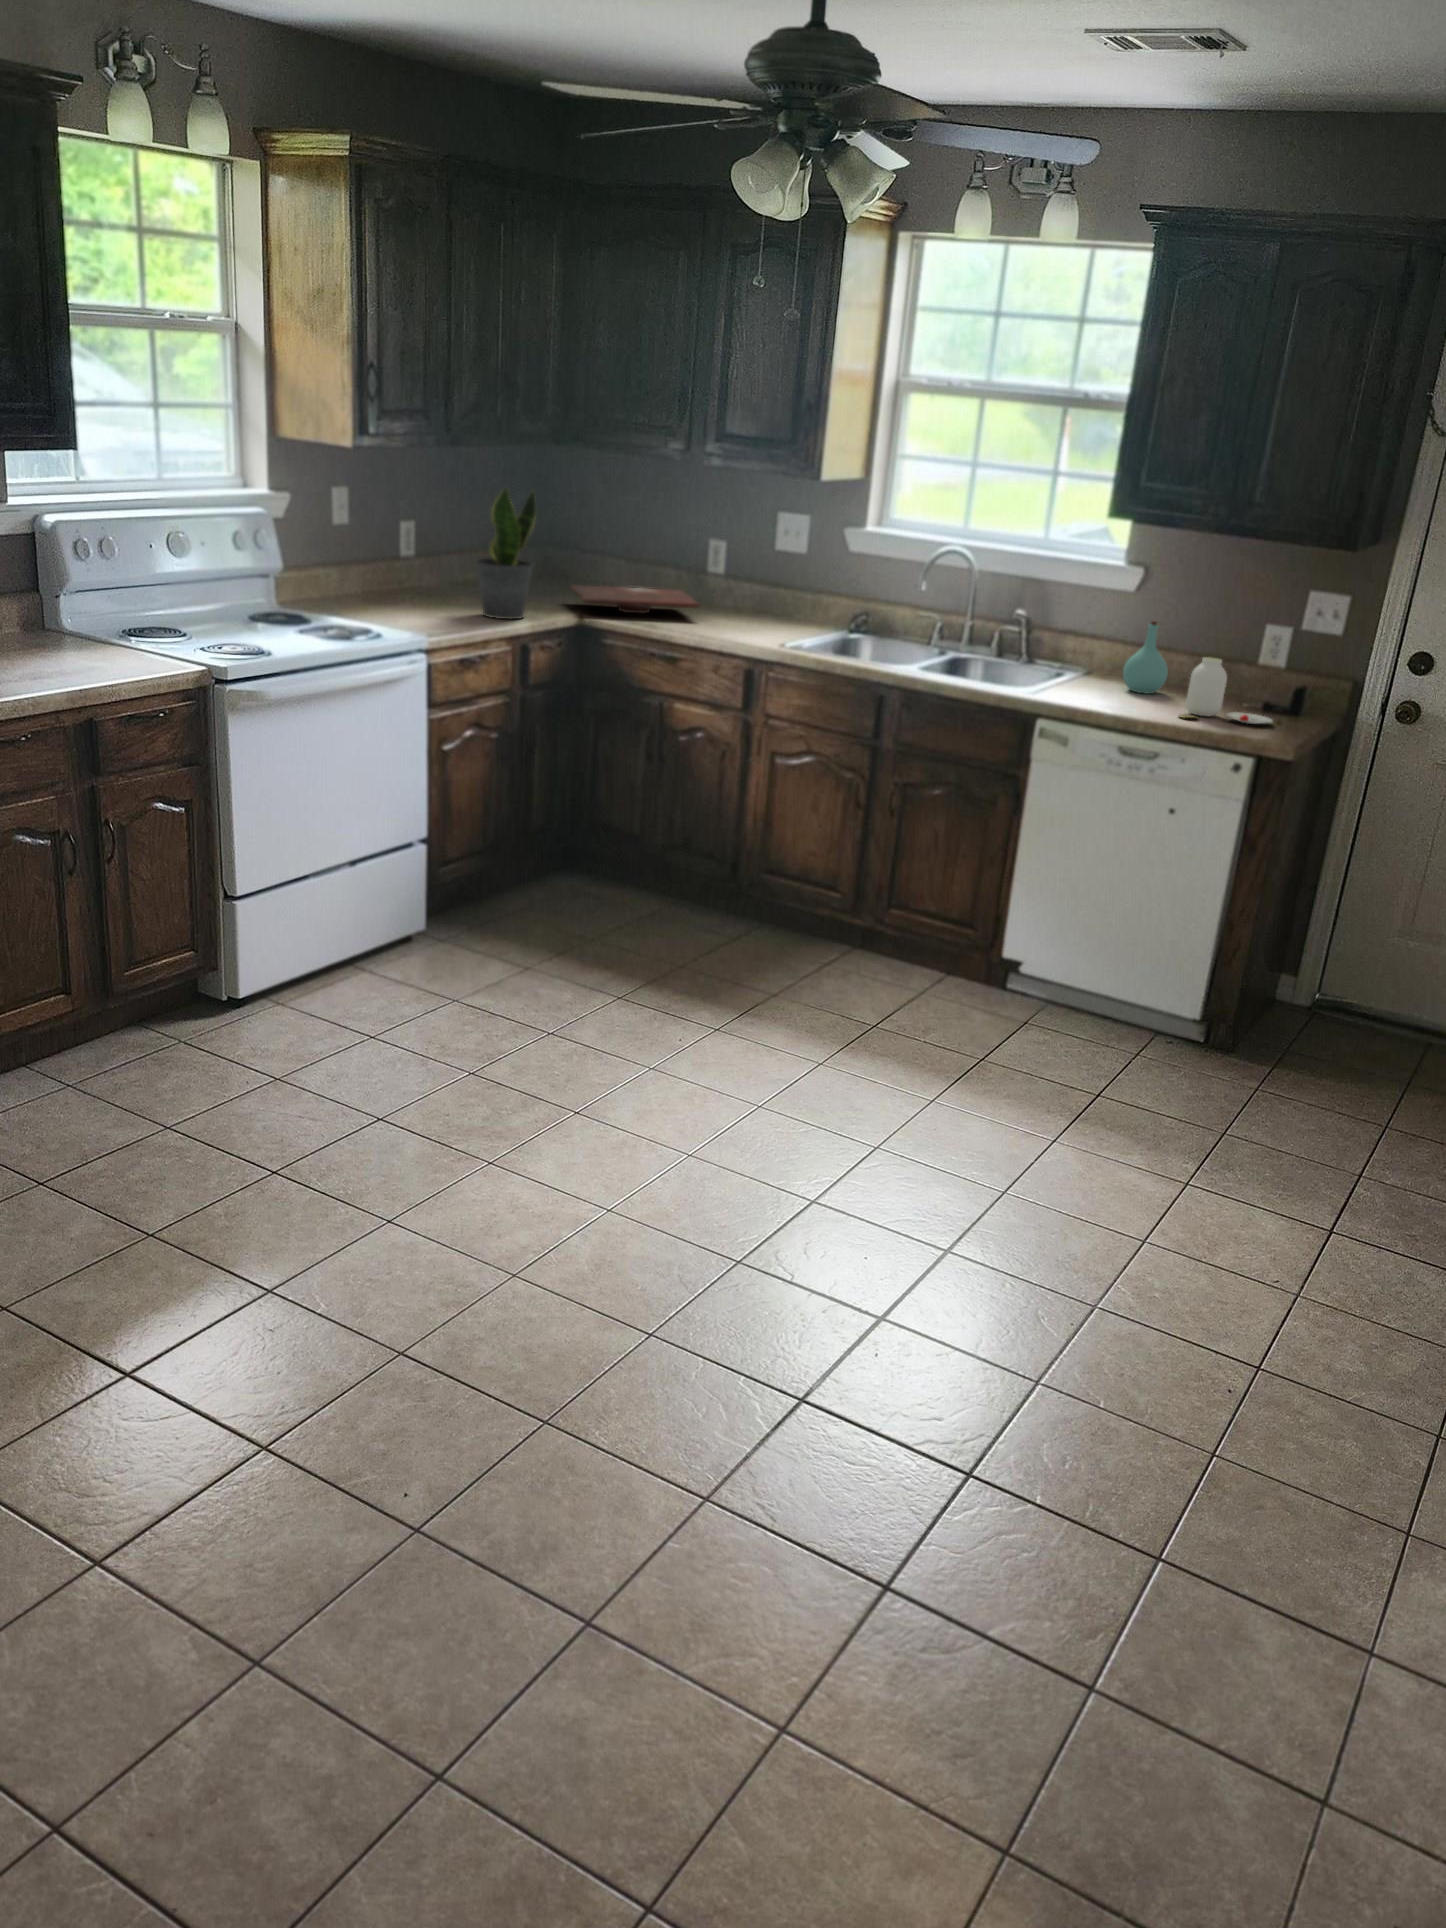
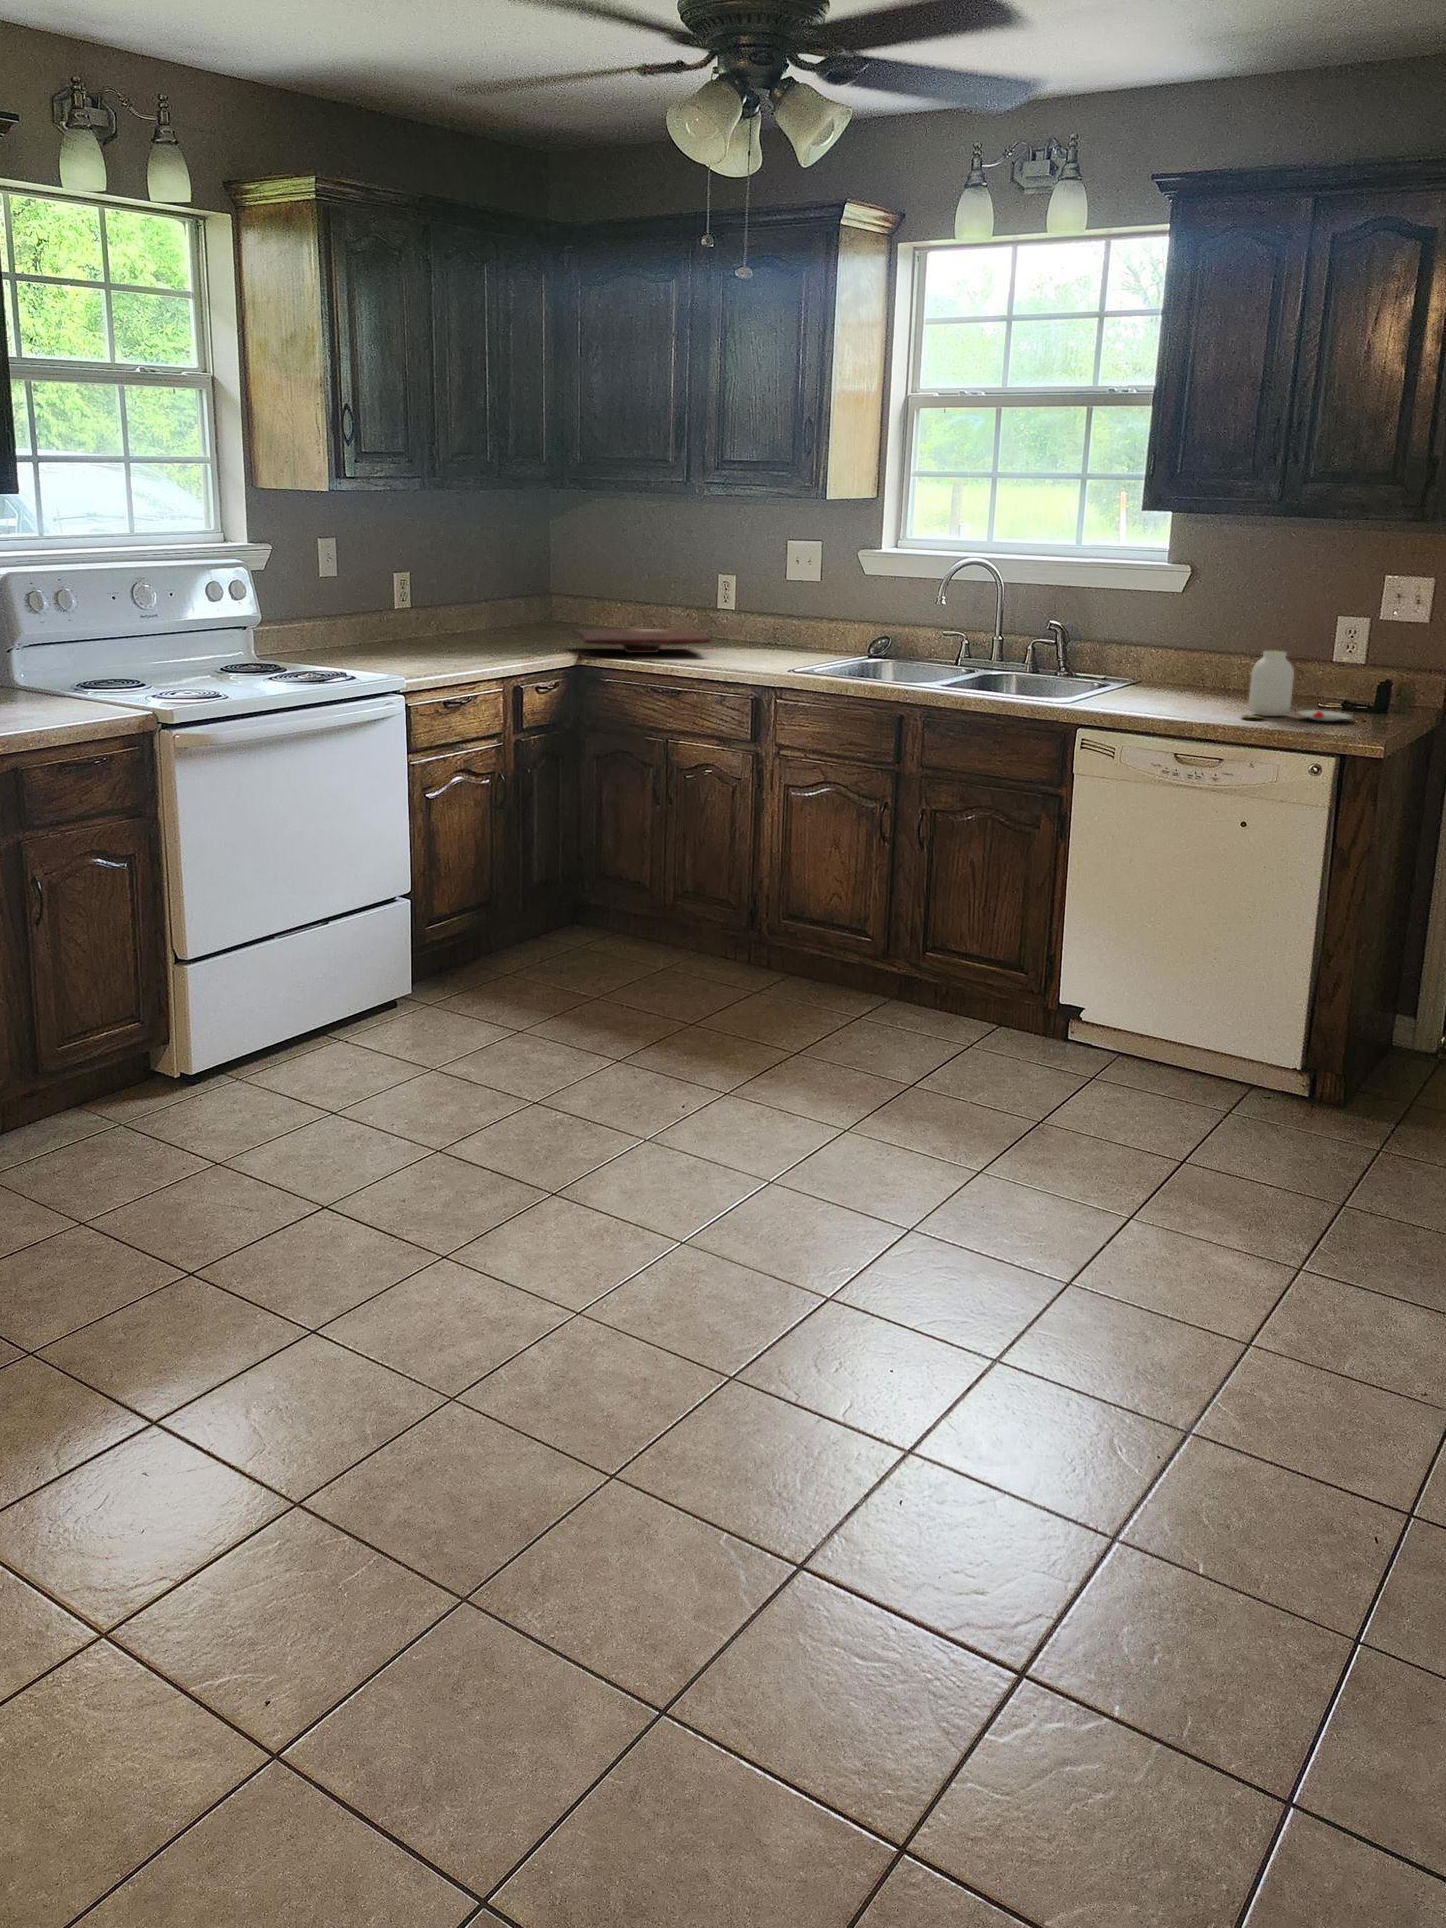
potted plant: present [476,488,536,619] -> none [467,523,529,663]
bottle: present [1123,621,1168,694] -> none [1174,618,1226,699]

